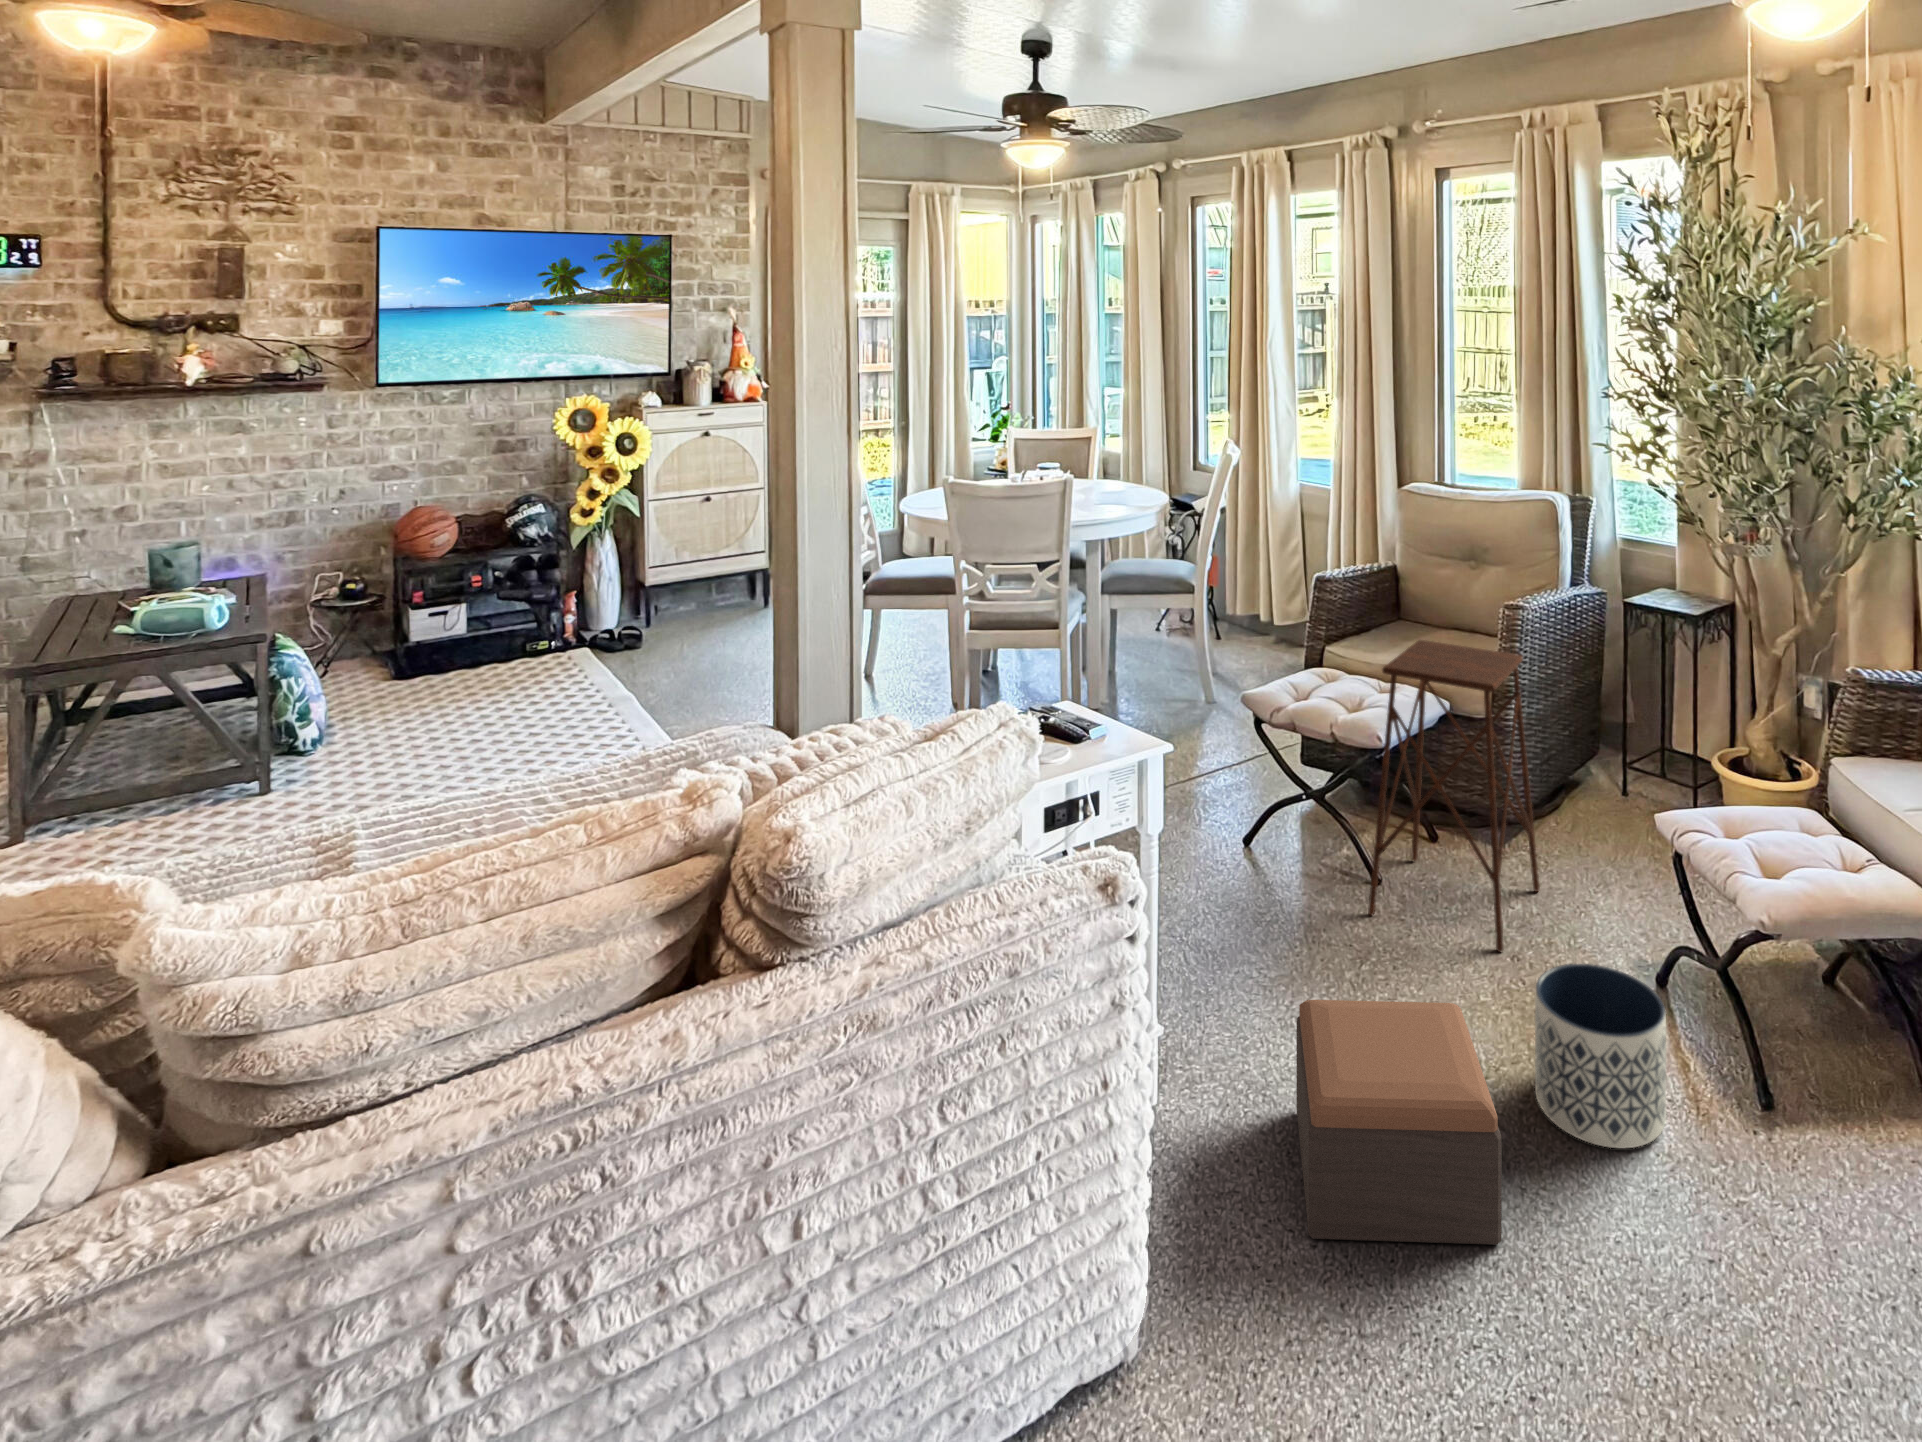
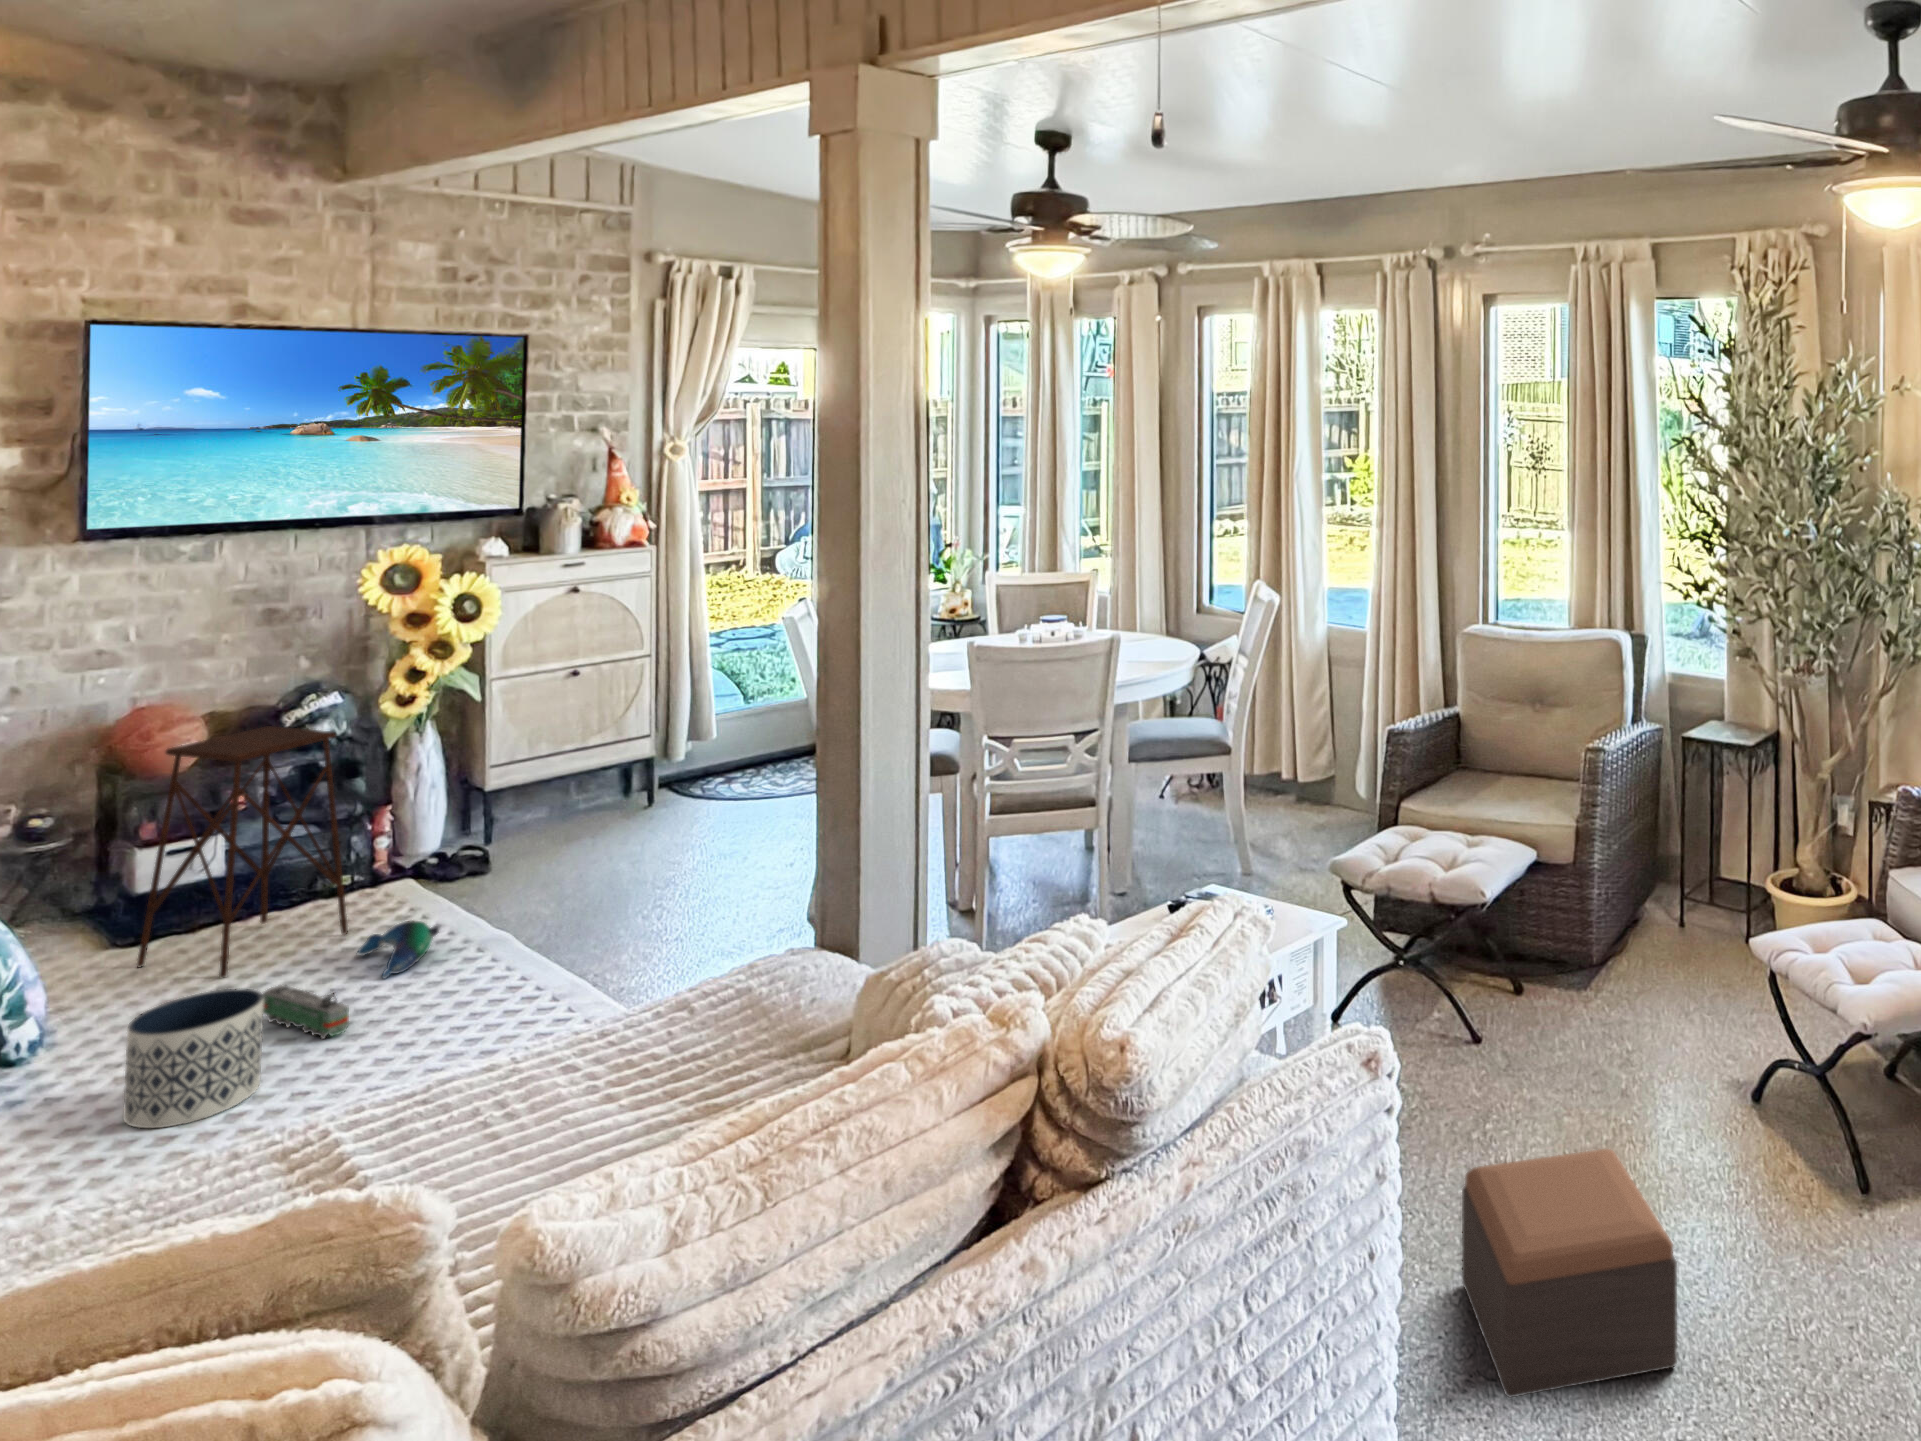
side table: present [1368,640,1540,952] -> present [137,726,348,978]
plush toy: none [534,676,586,717] -> present [357,920,439,978]
toy train: none [456,713,505,756] -> present [263,985,349,1039]
planter: present [1535,964,1666,1148] -> present [123,988,264,1128]

